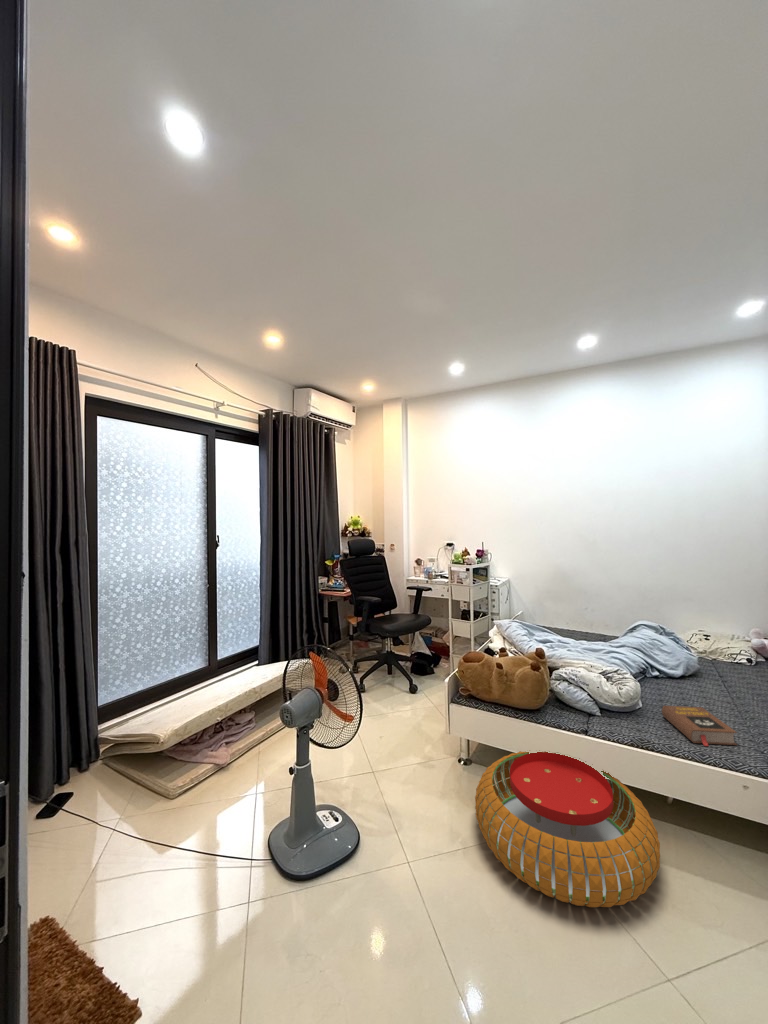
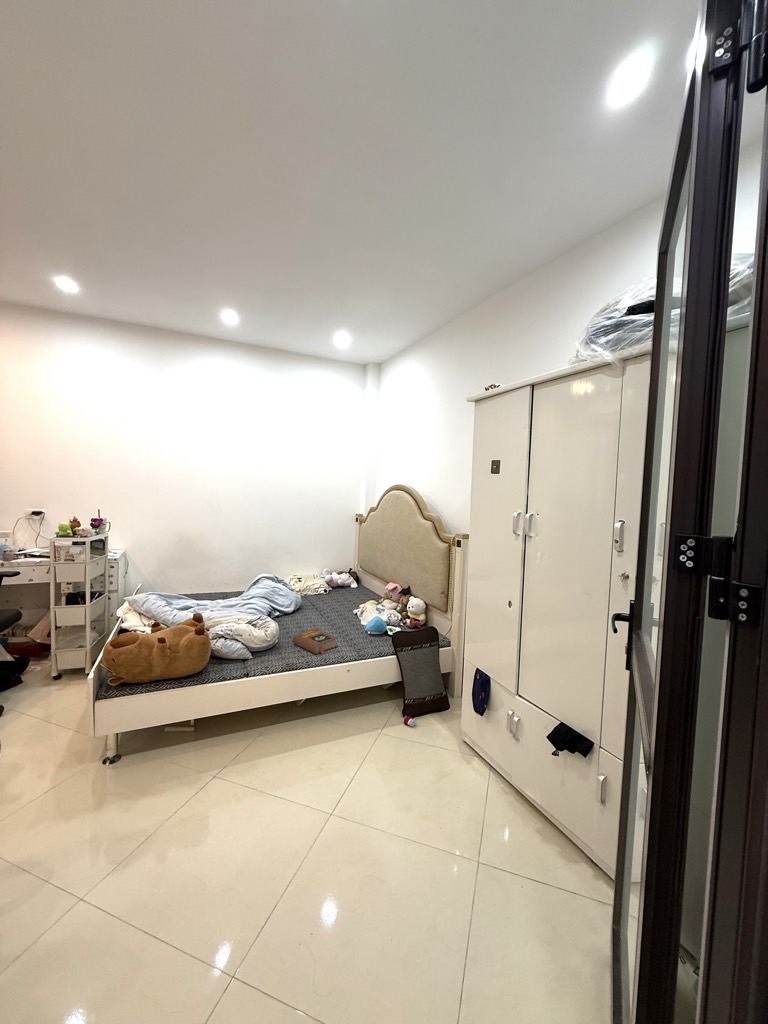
pouf: present [475,751,660,907] -> none [143,699,306,829]

